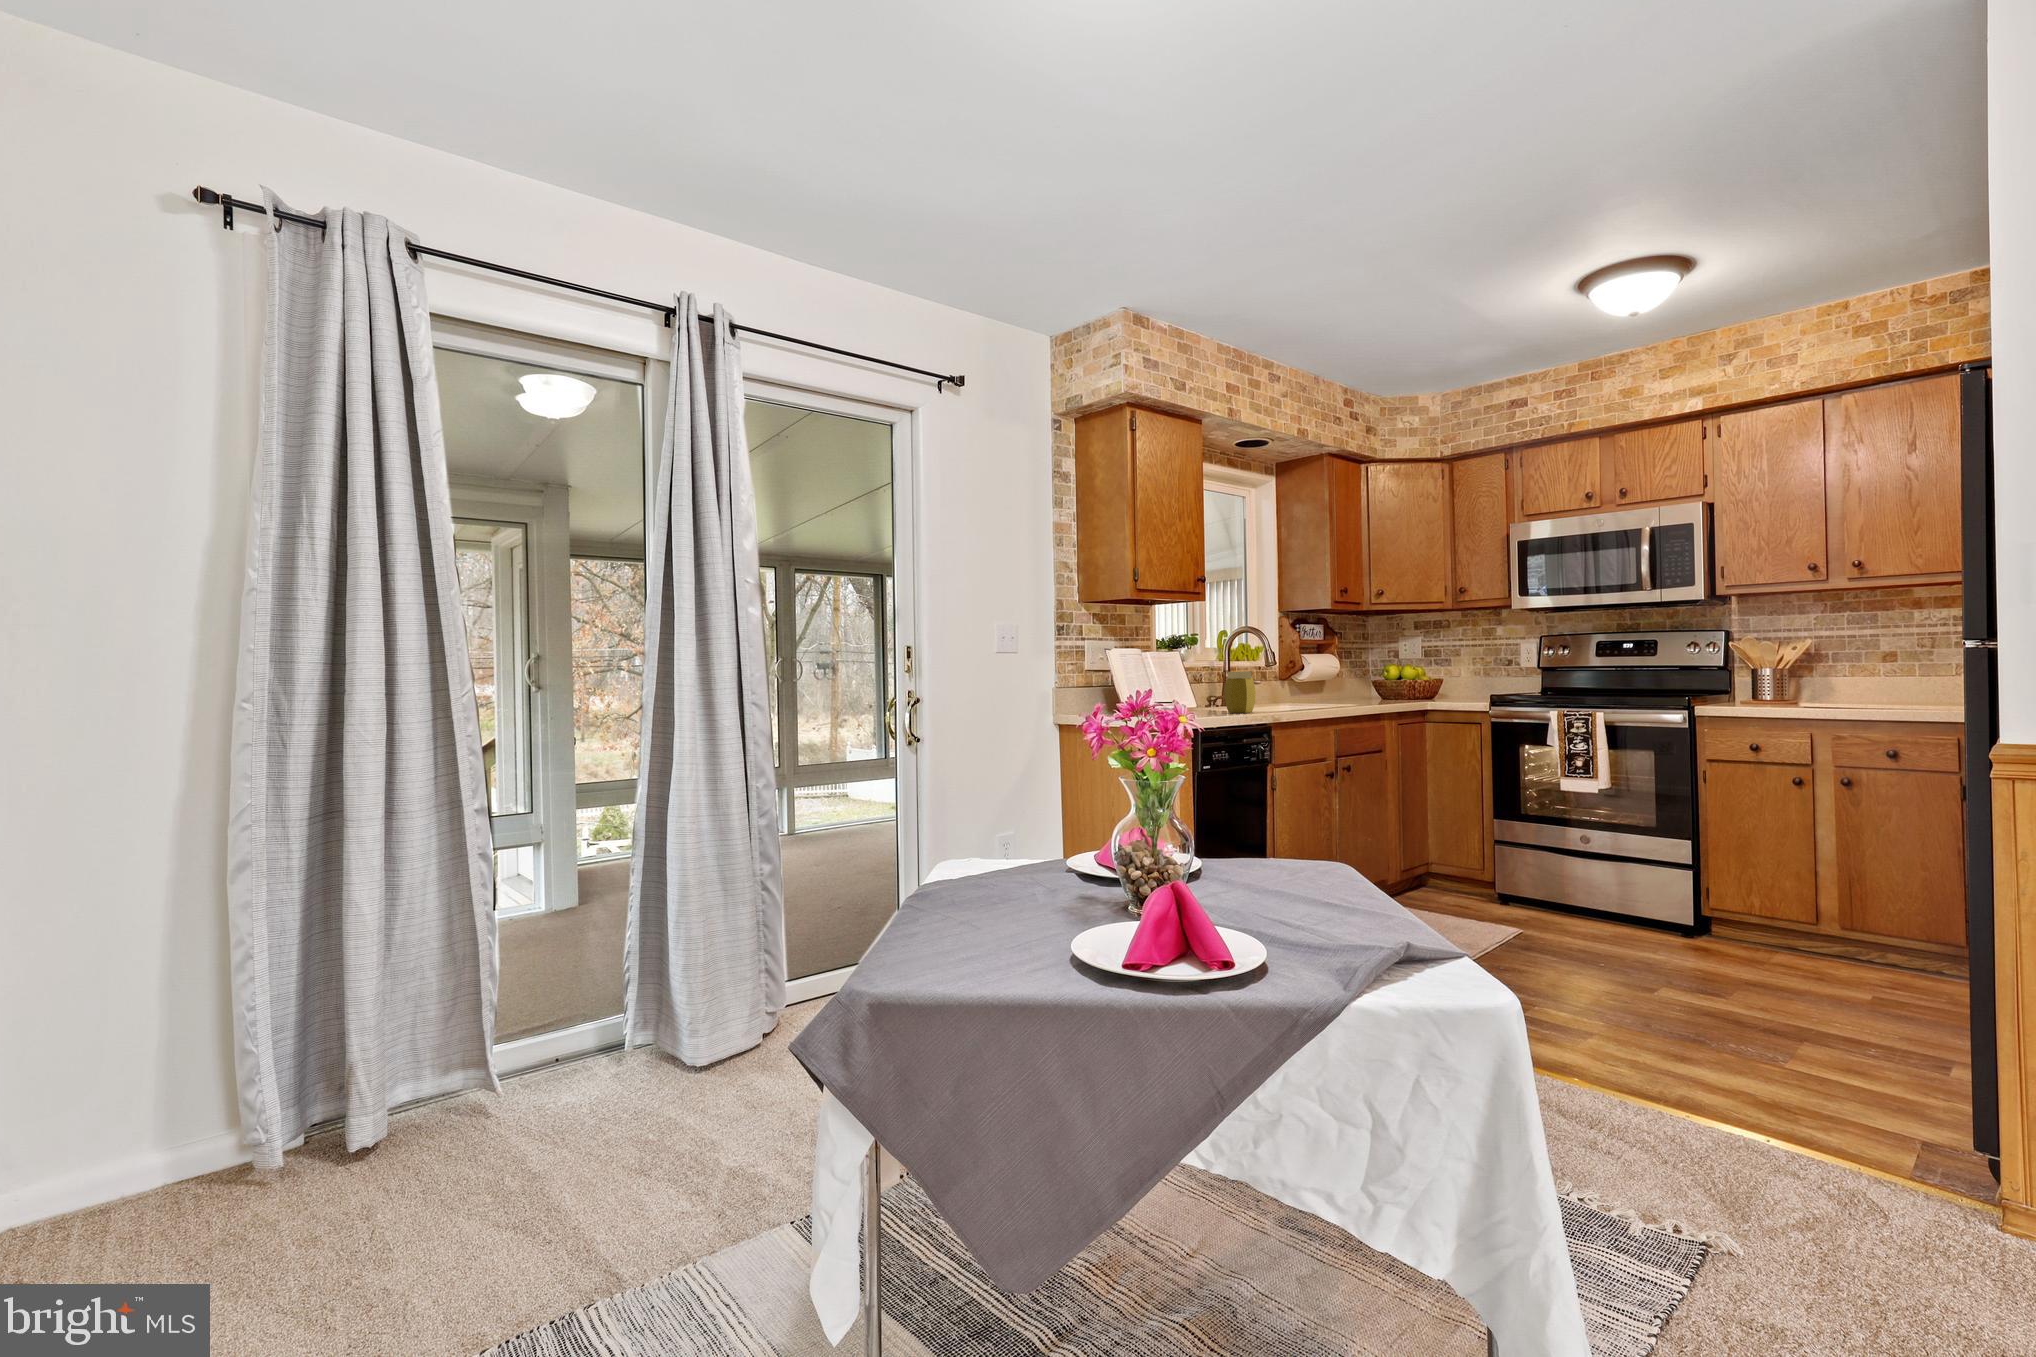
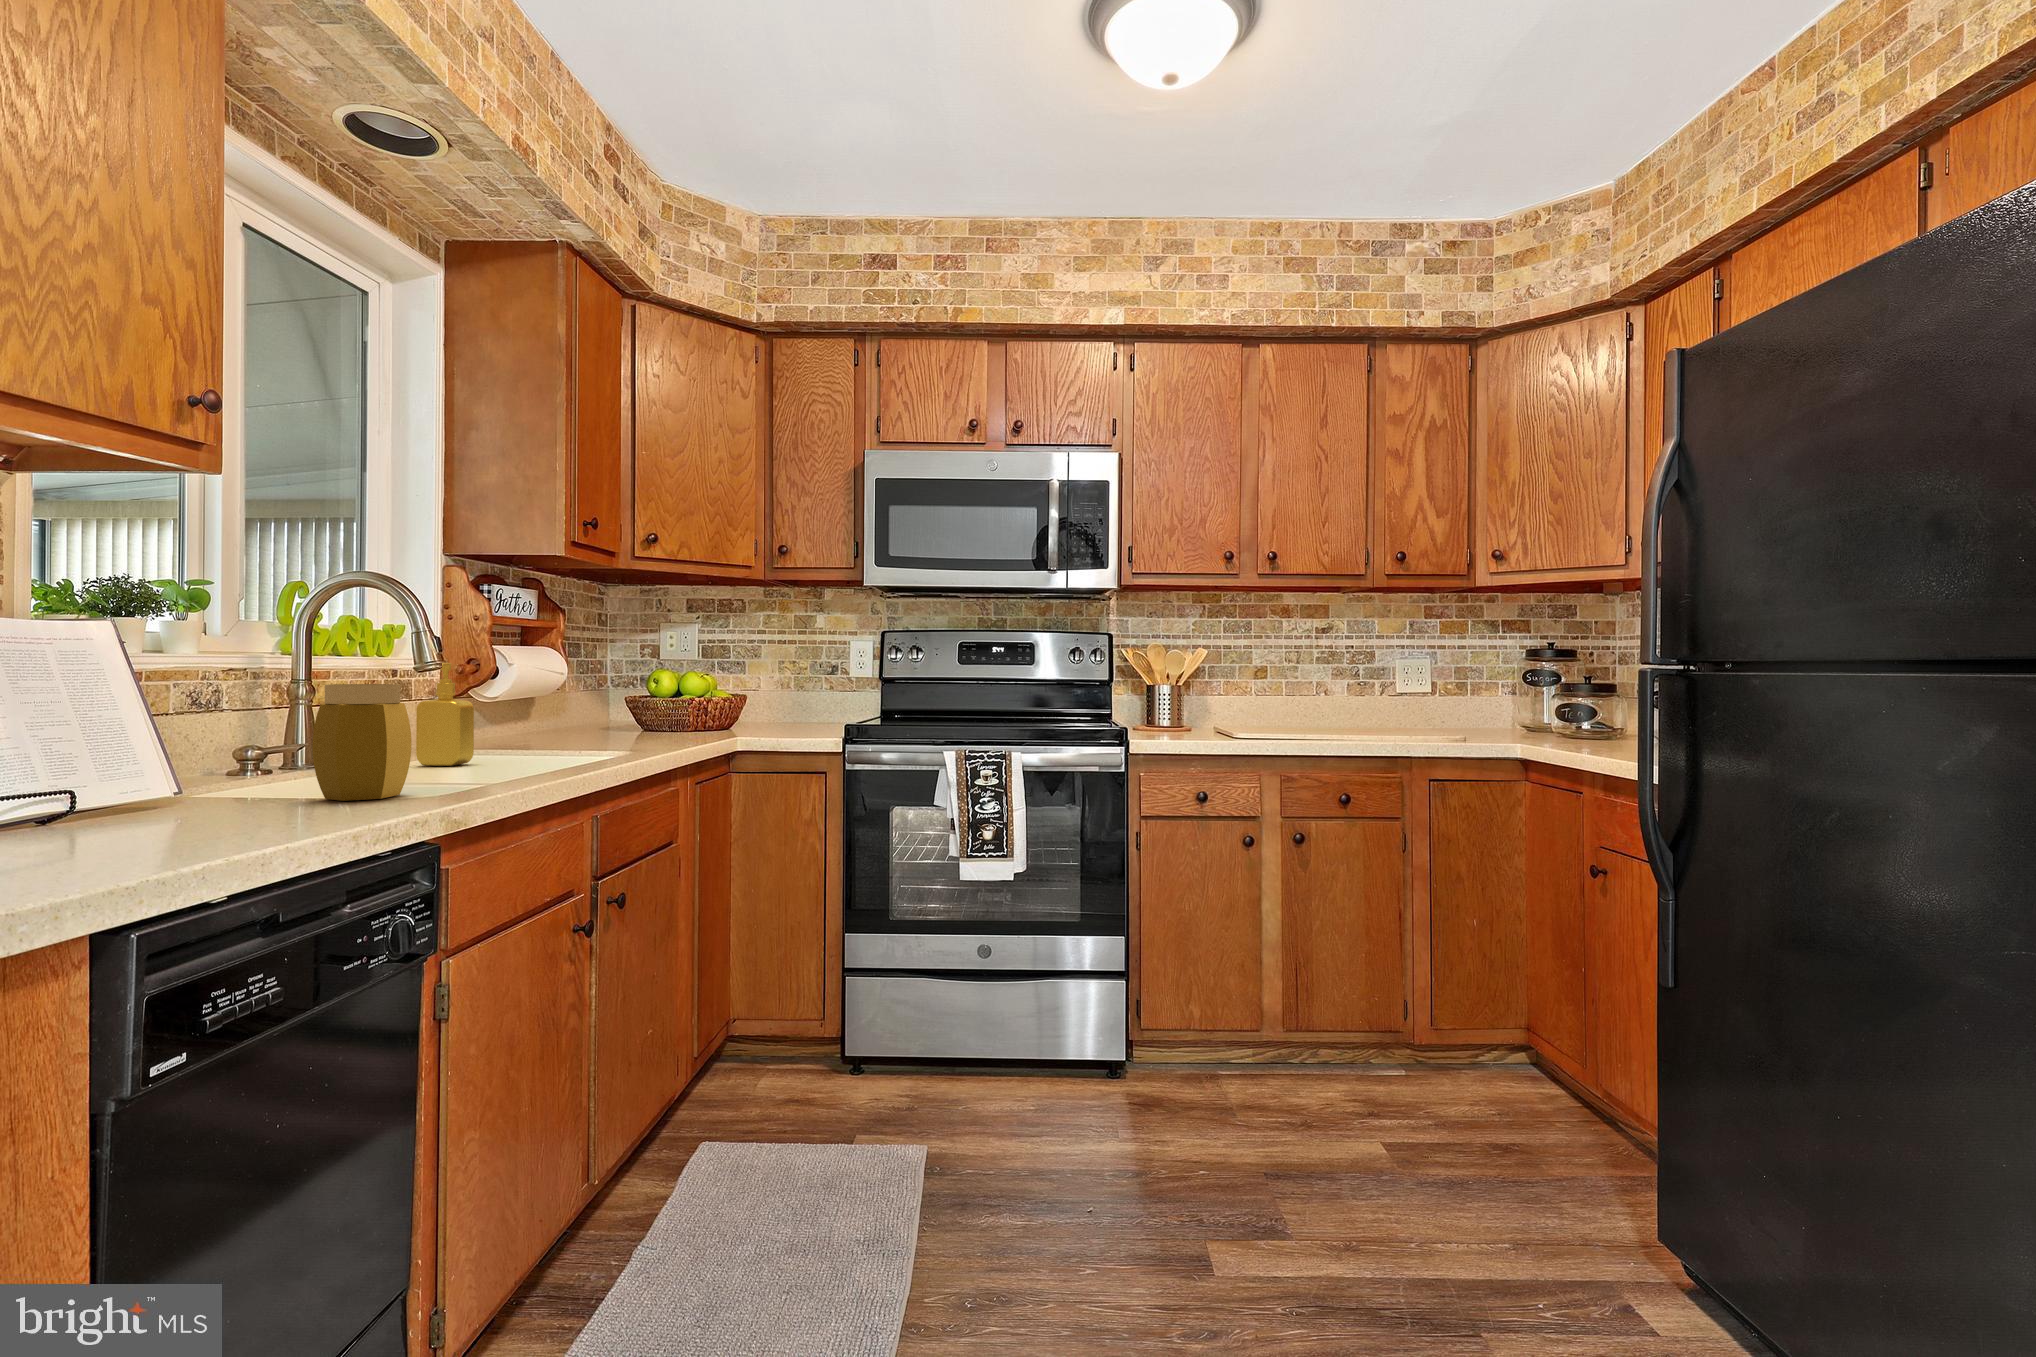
soap dispenser: none [1263,664,1286,709] -> present [416,663,474,766]

